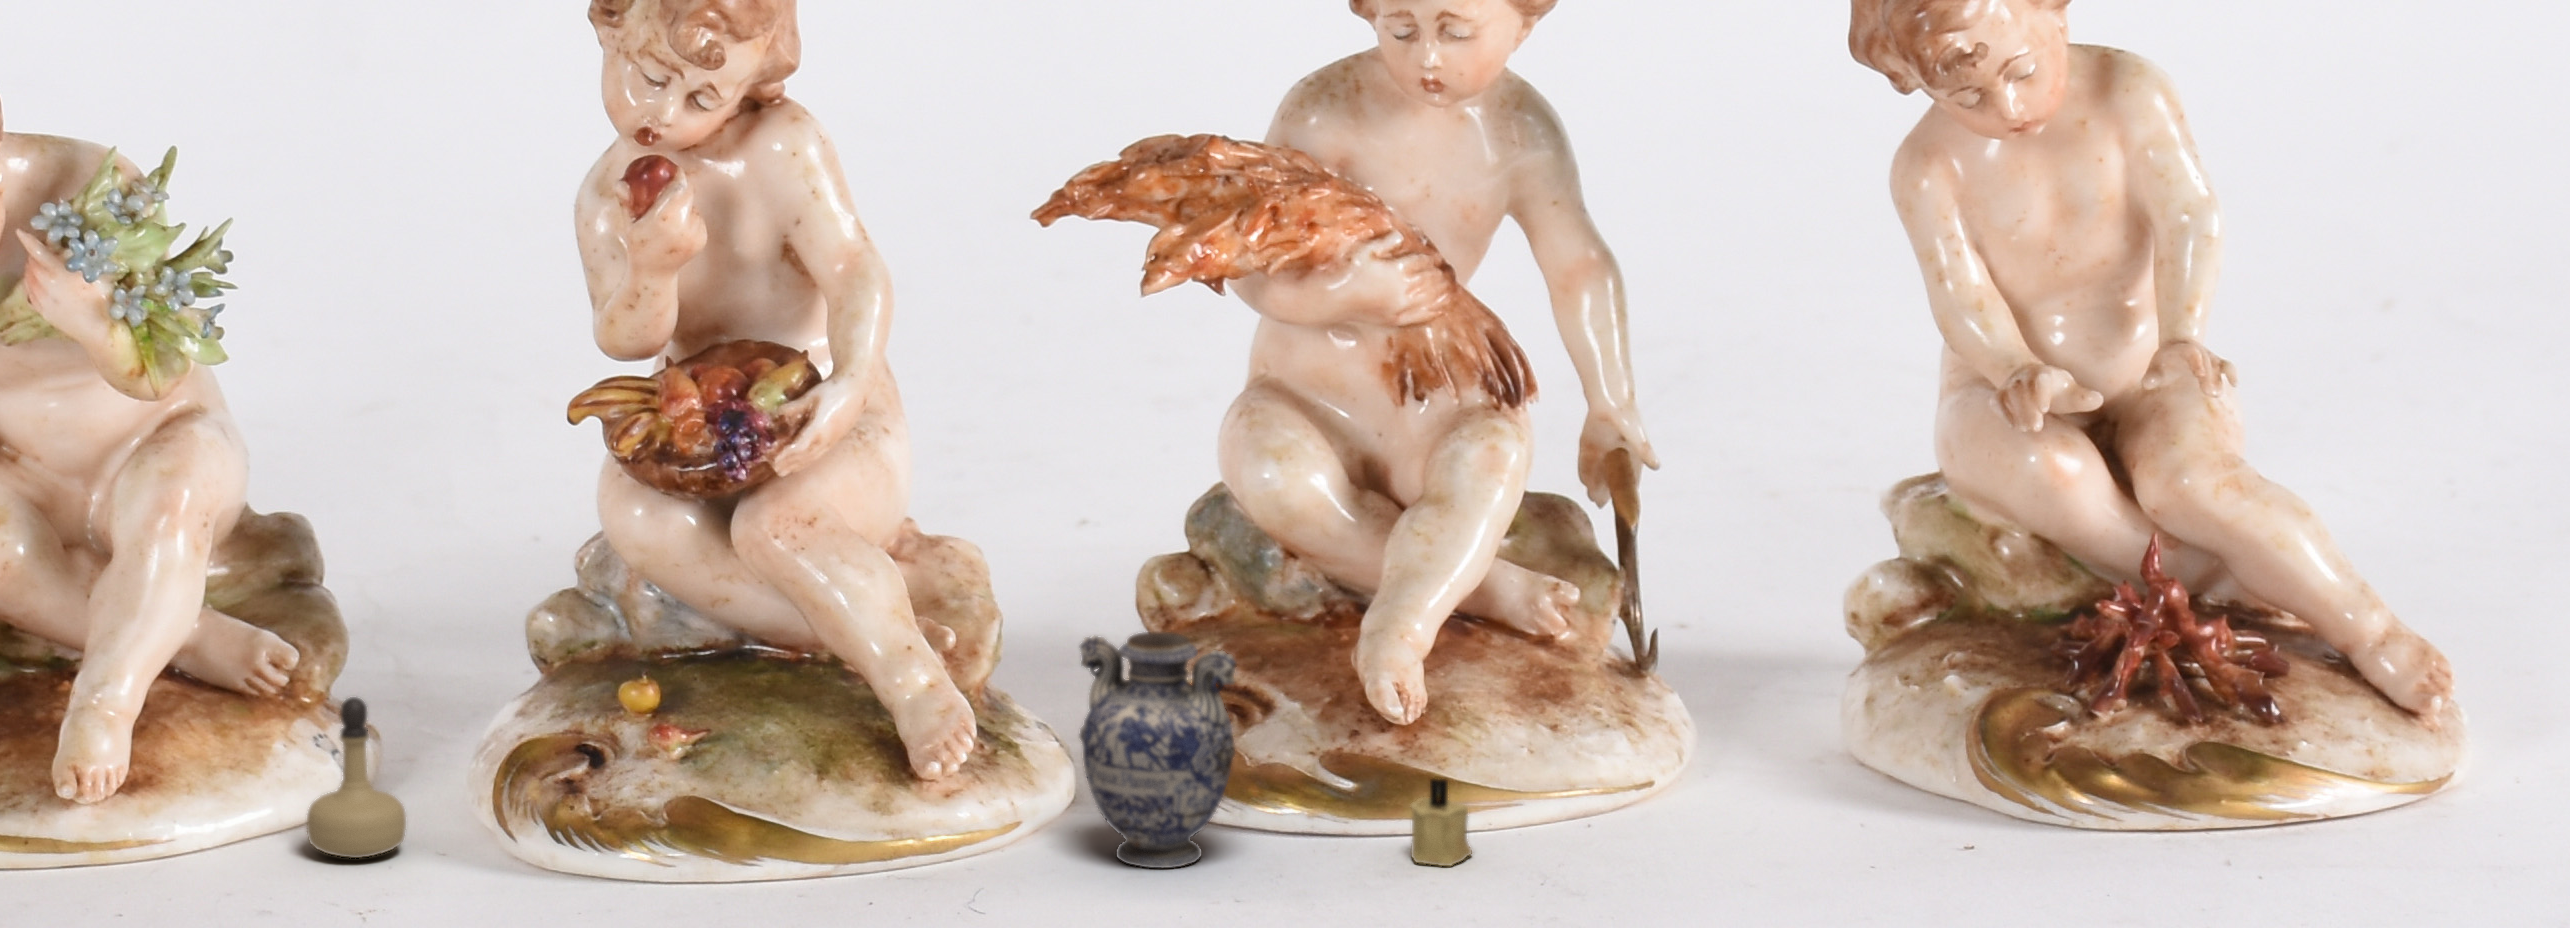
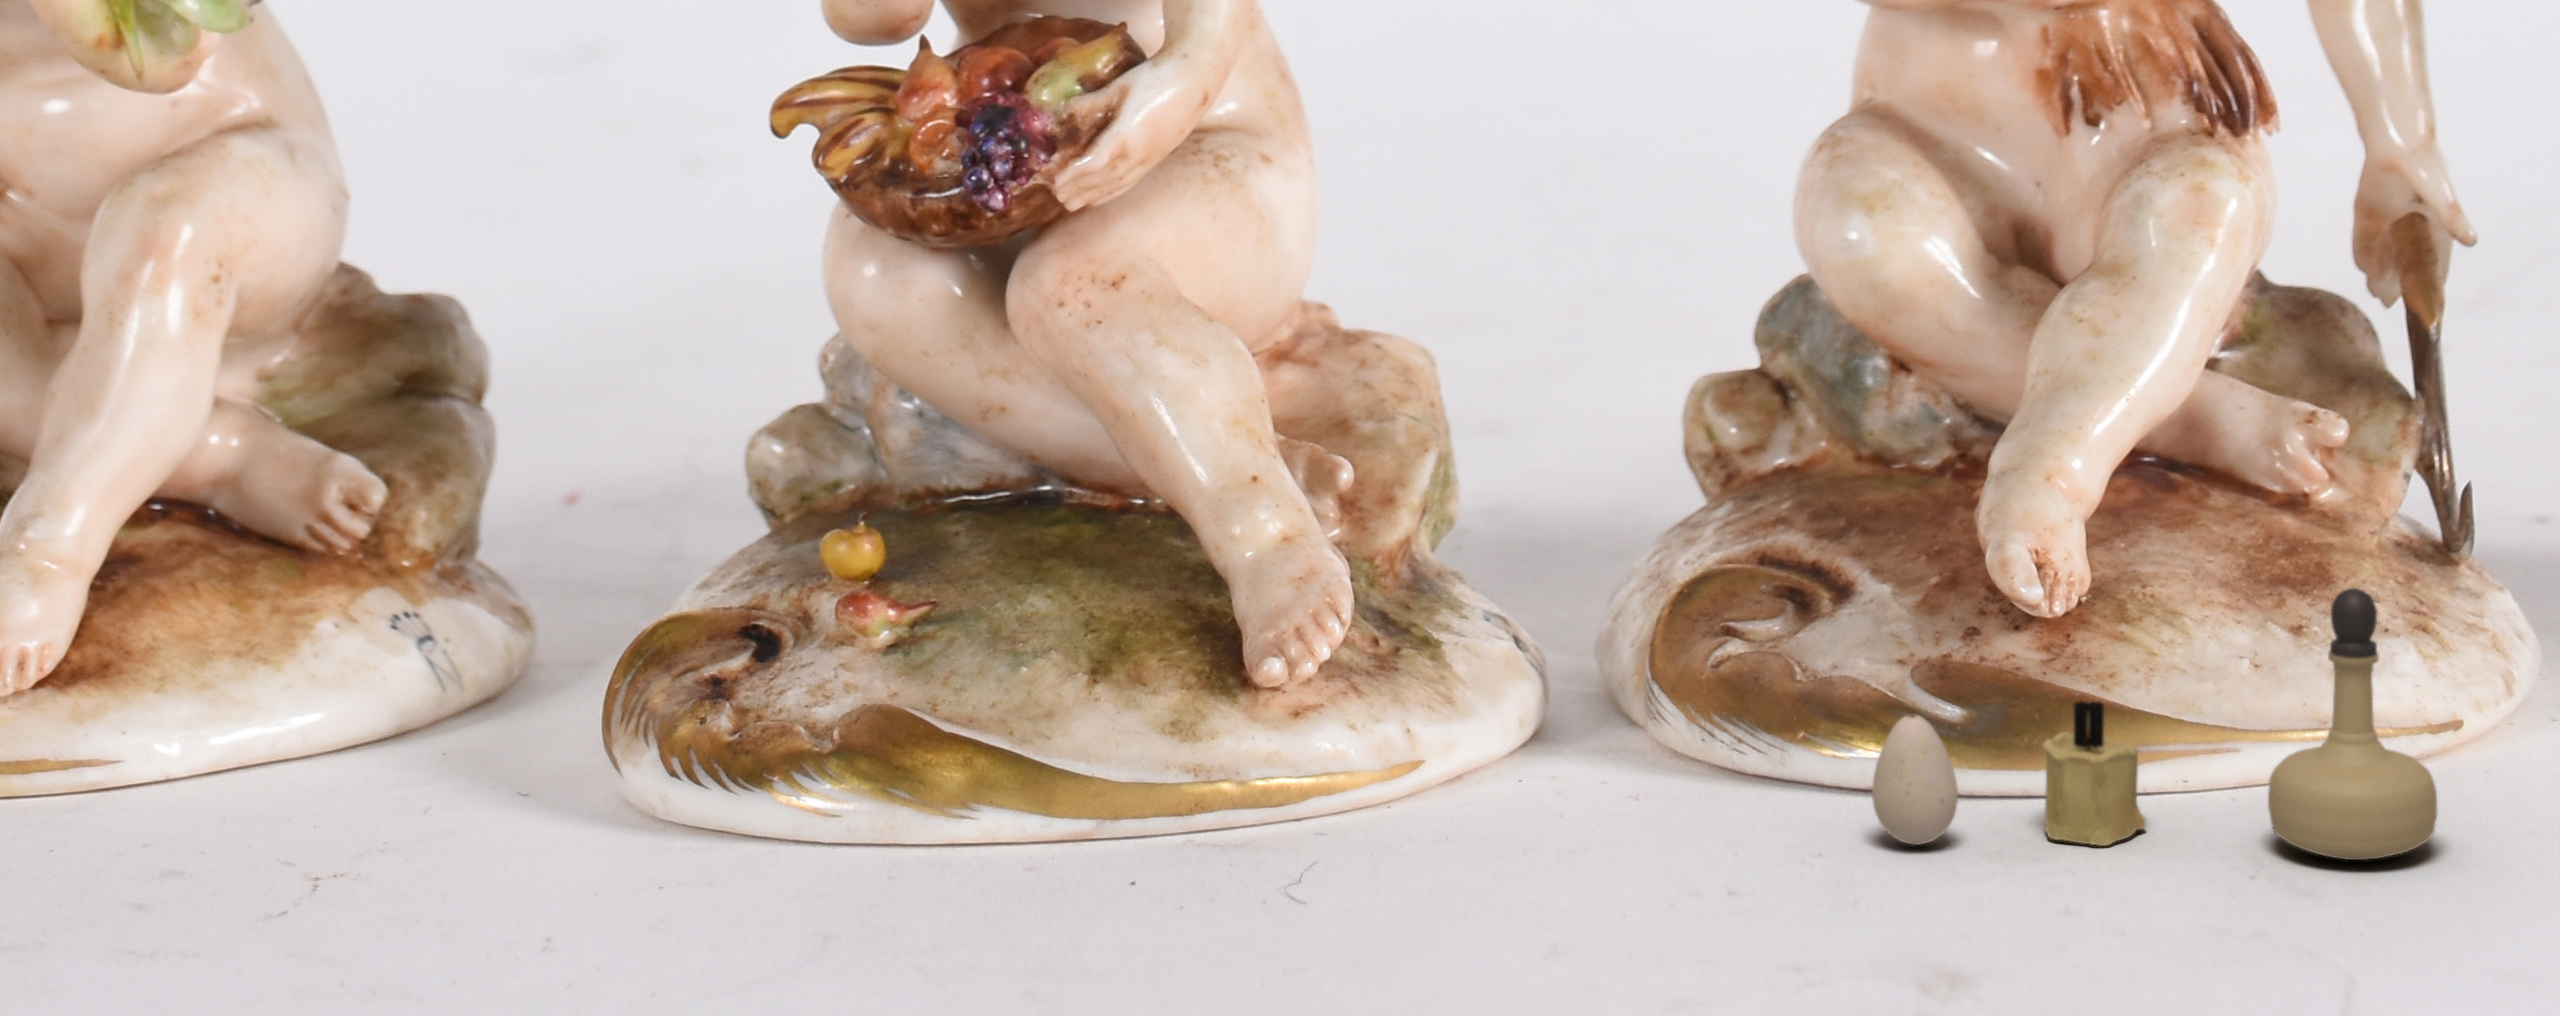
decorative vase: present [1080,632,1237,868] -> none [1508,455,1752,839]
perfume bottle: present [307,697,406,858] -> present [2268,588,2437,860]
decorative egg: none [1309,789,1361,868] -> present [1872,715,1958,845]

